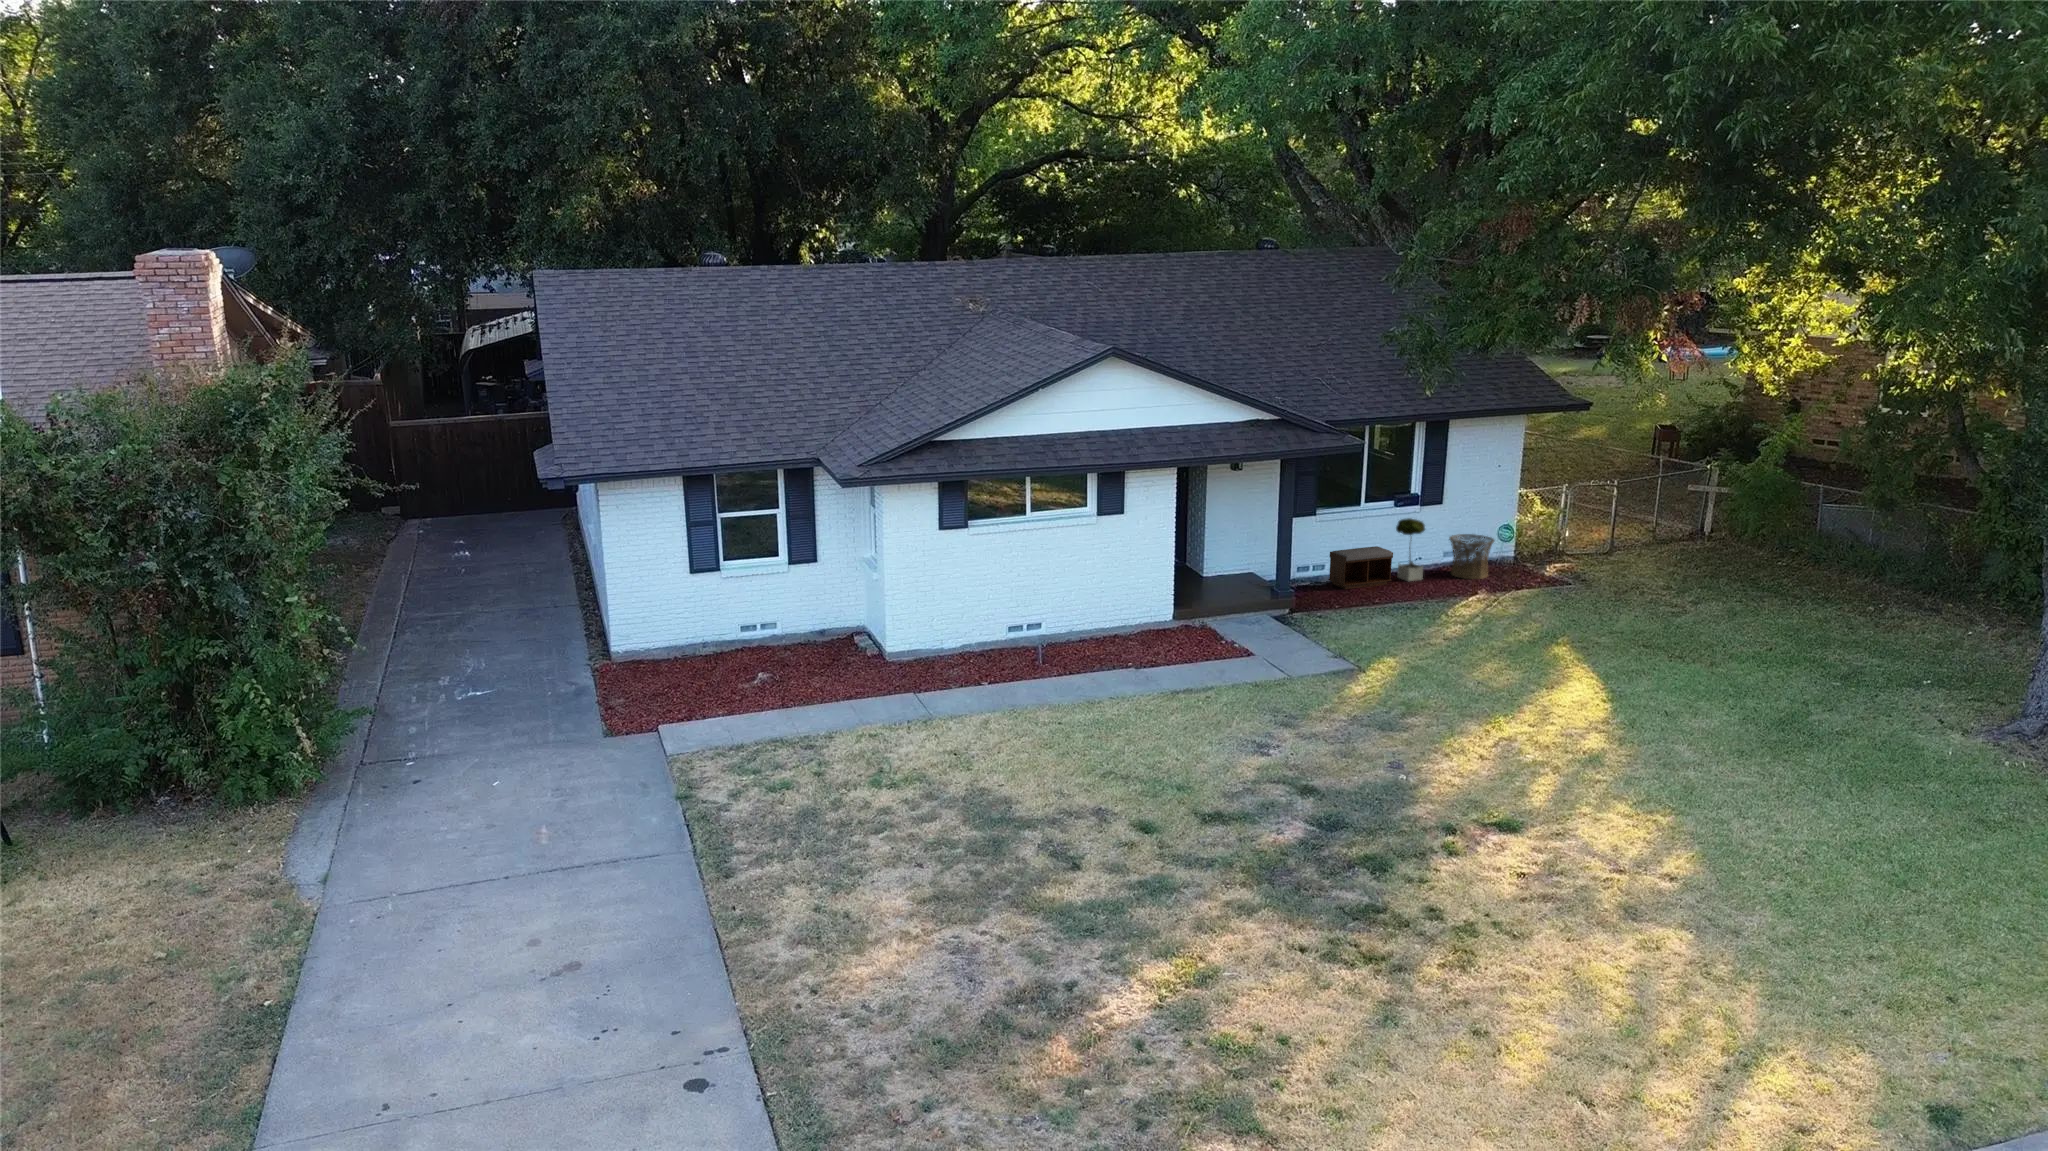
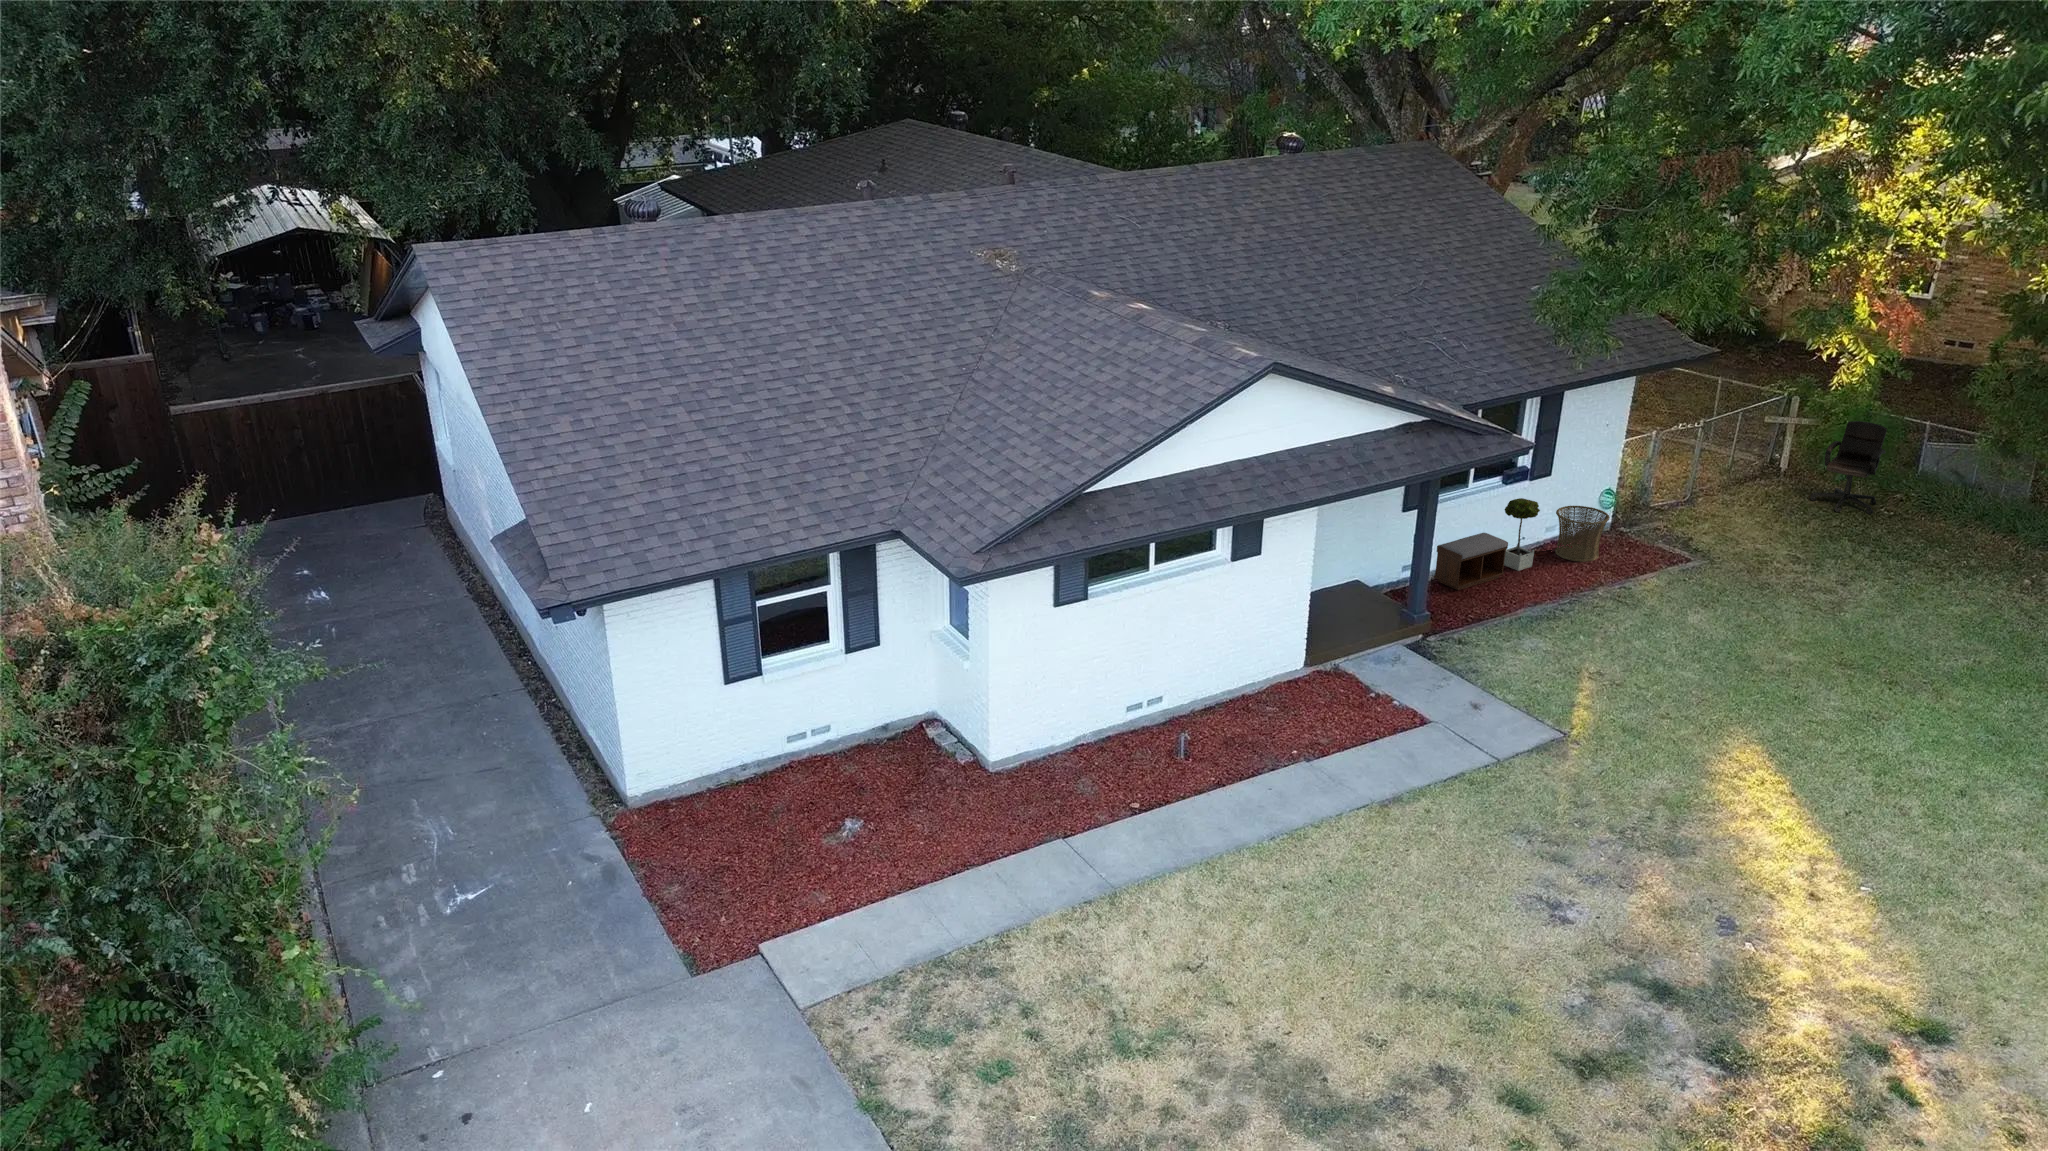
chair: none [1717,484,1782,564] -> present [1810,421,1887,514]

